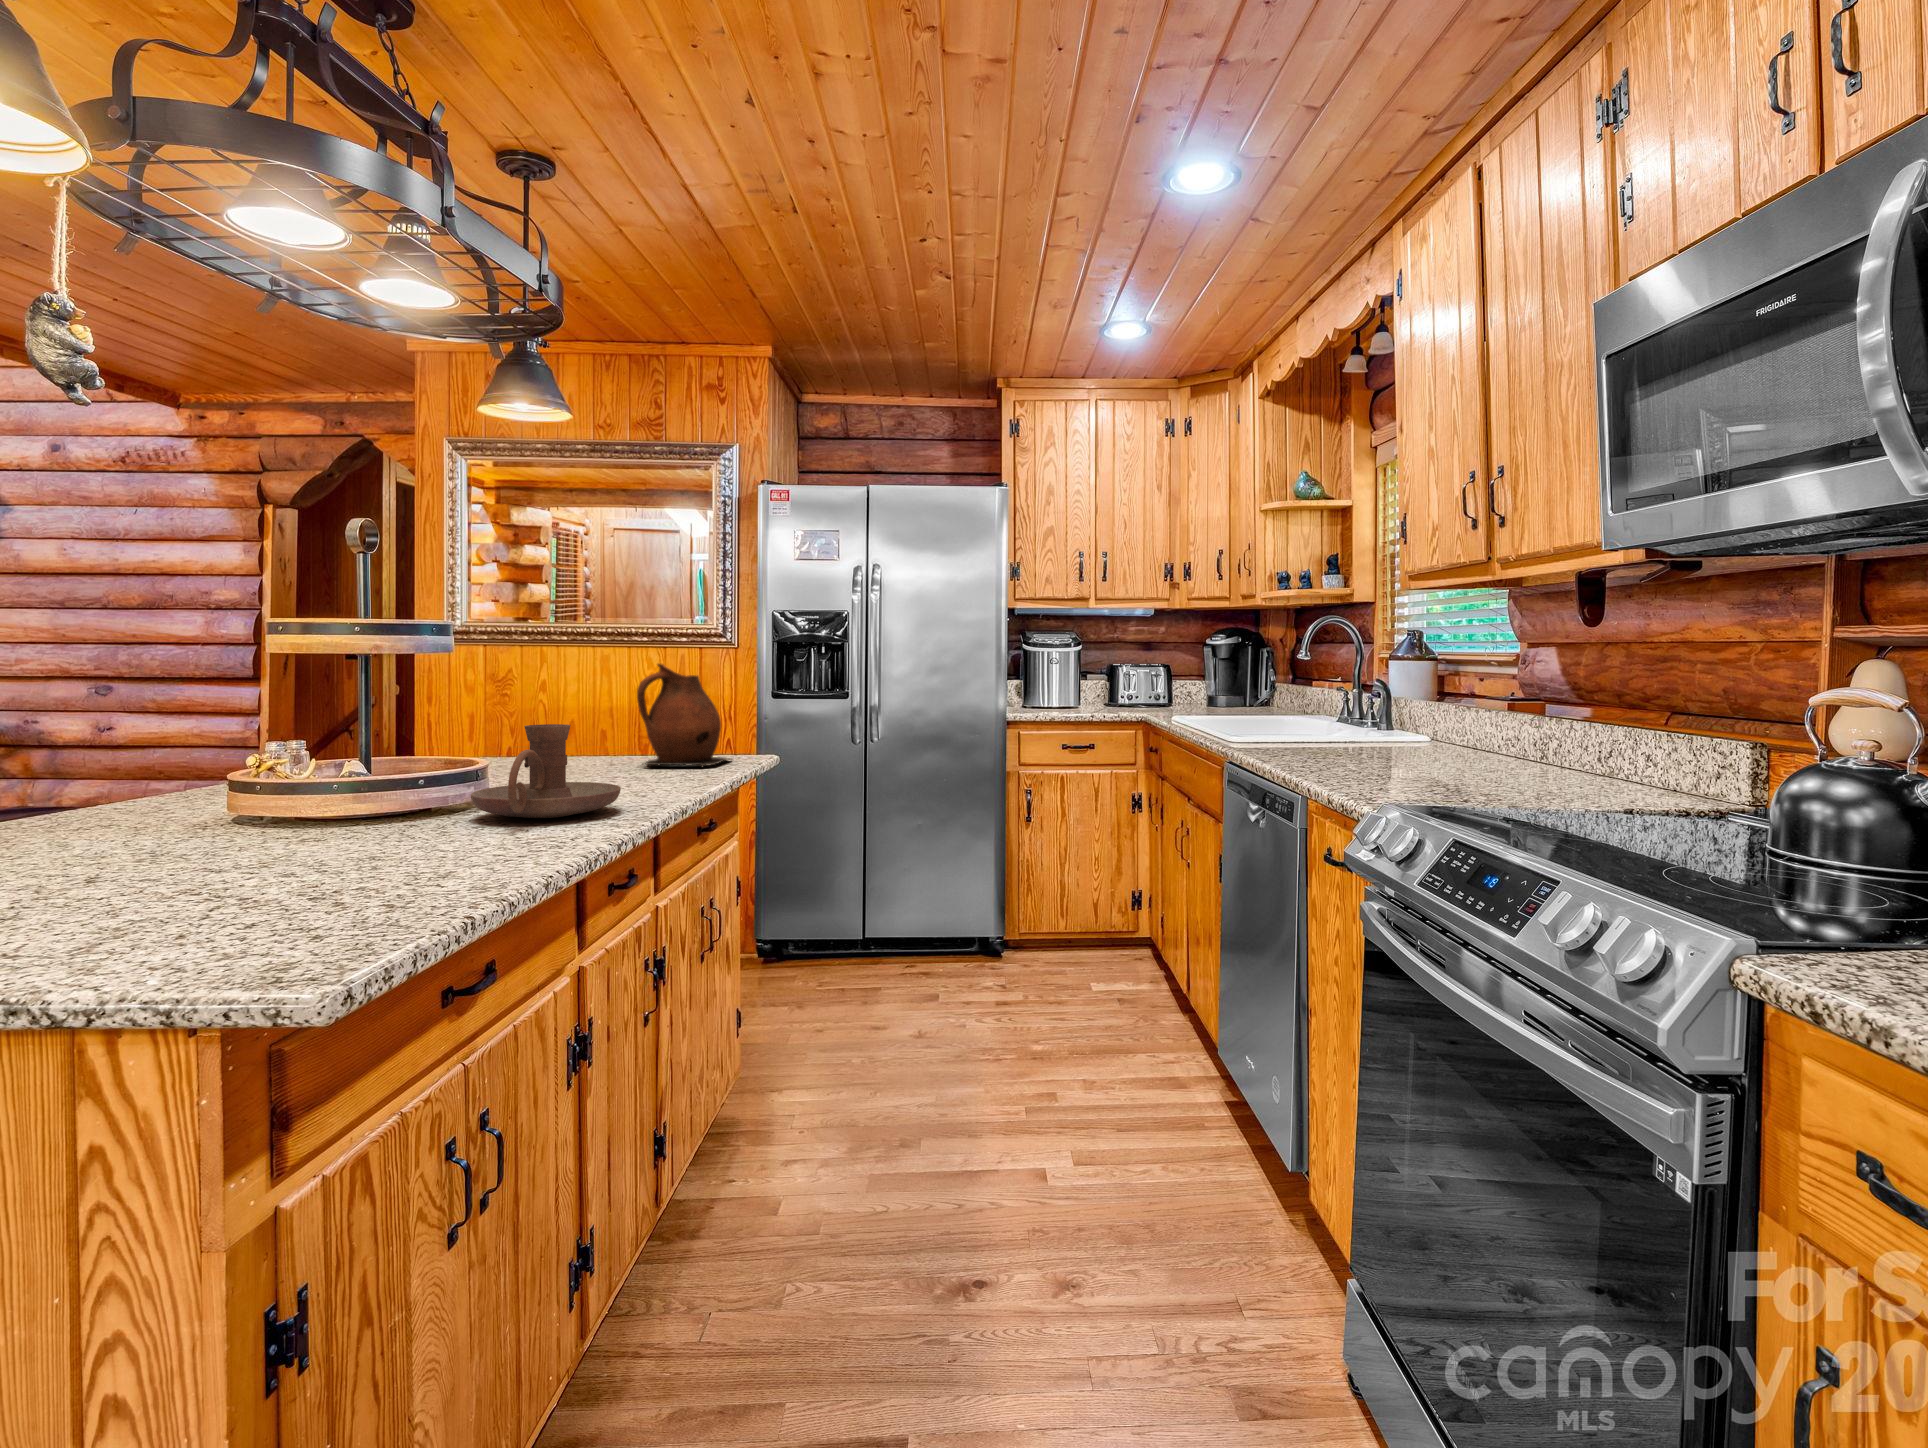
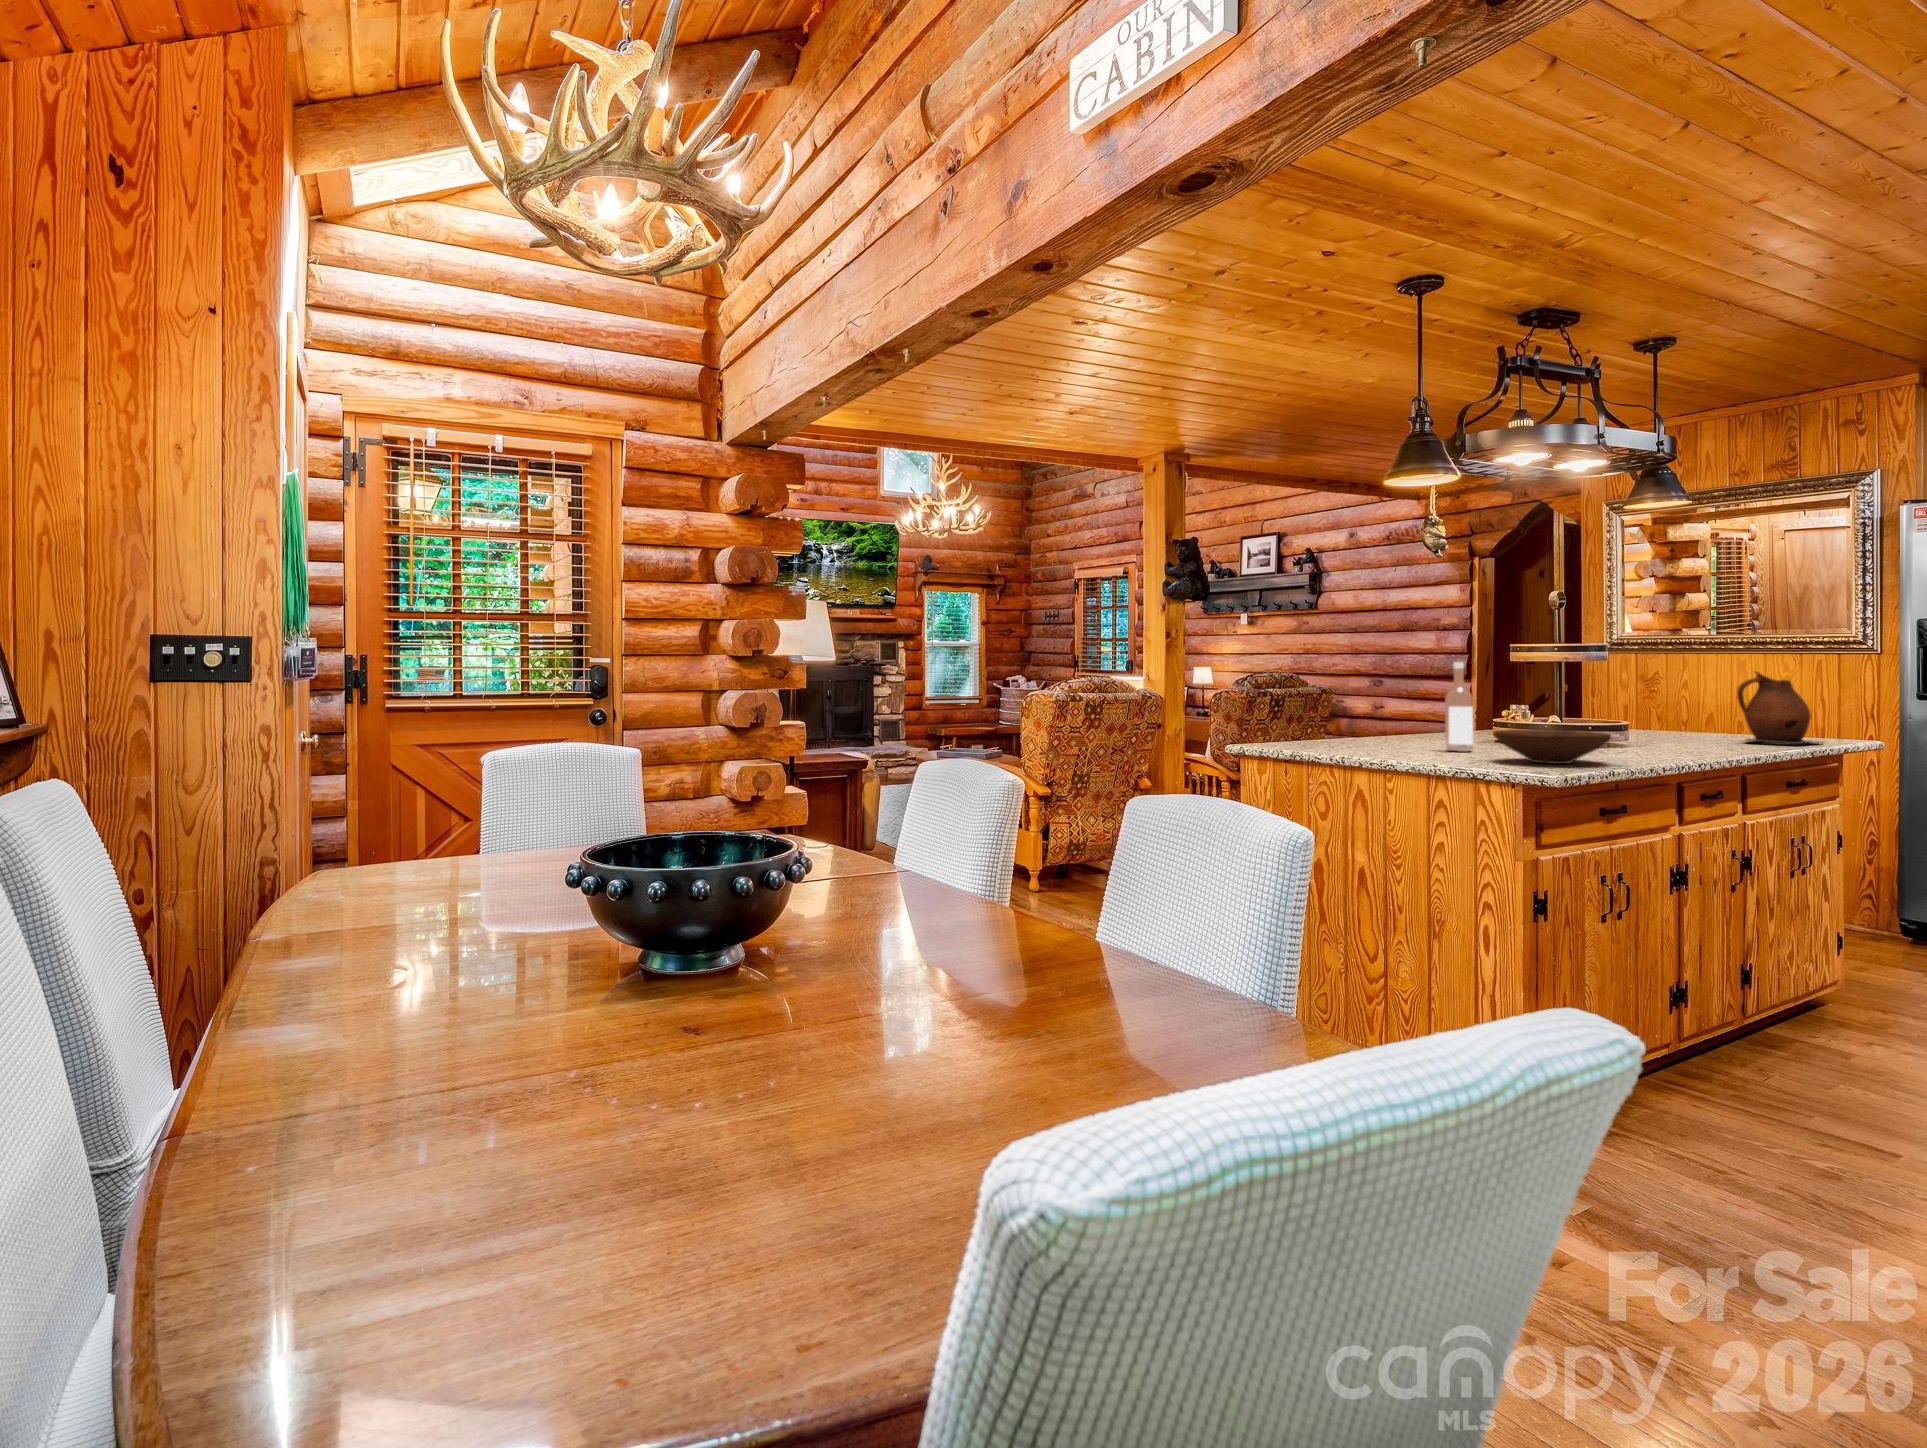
wine bottle: none [74,632,156,854] -> present [1445,662,1473,752]
candle holder: present [471,724,621,818] -> none [1613,707,1703,757]
wooden bowl: none [179,785,473,879] -> present [1494,729,1611,764]

